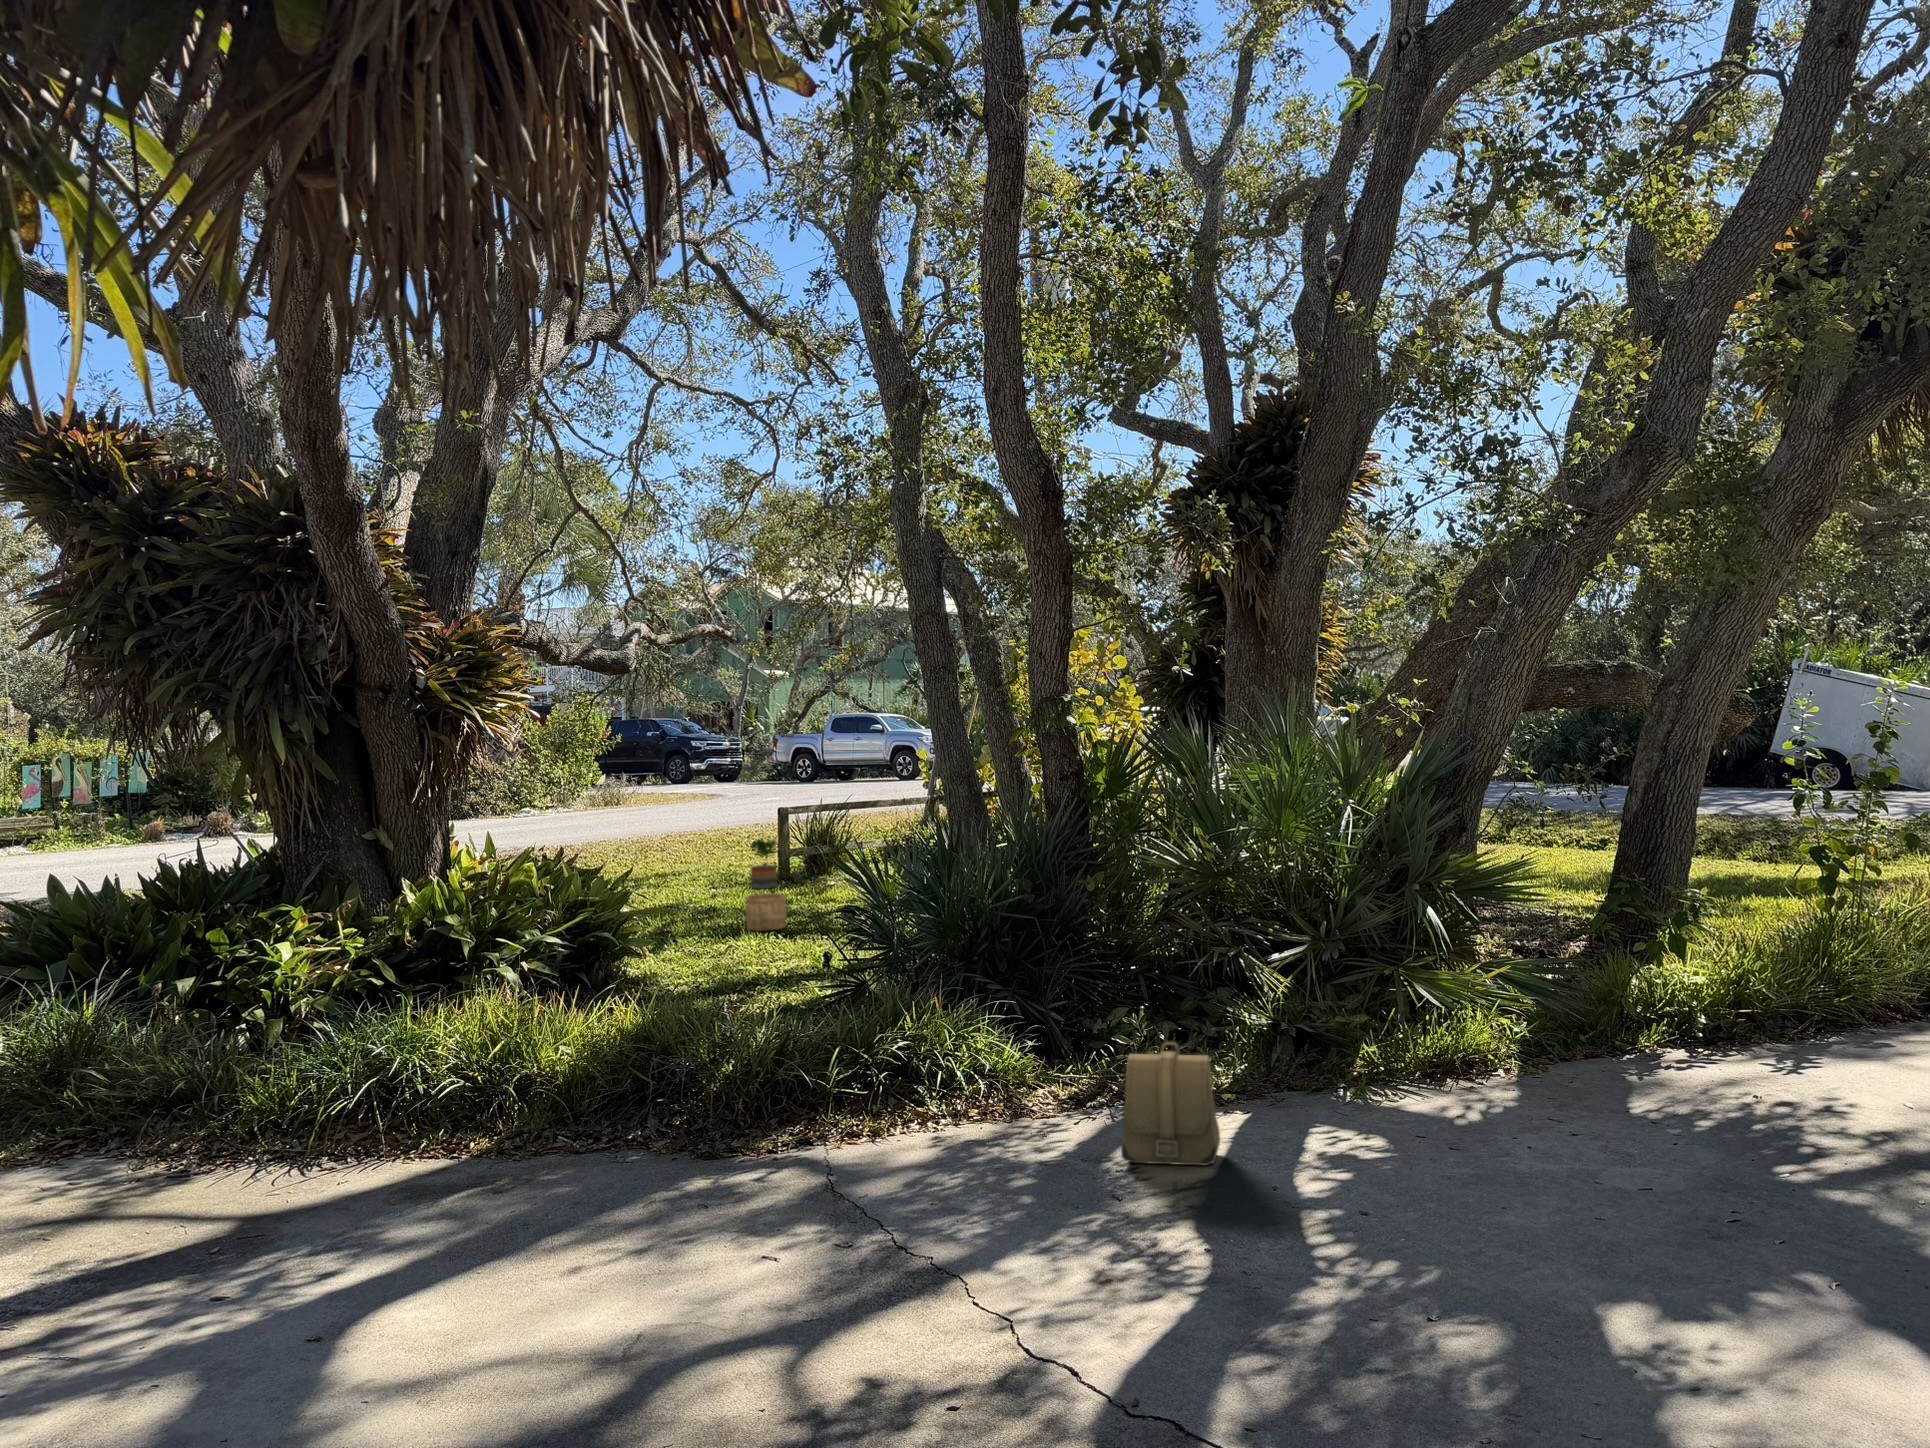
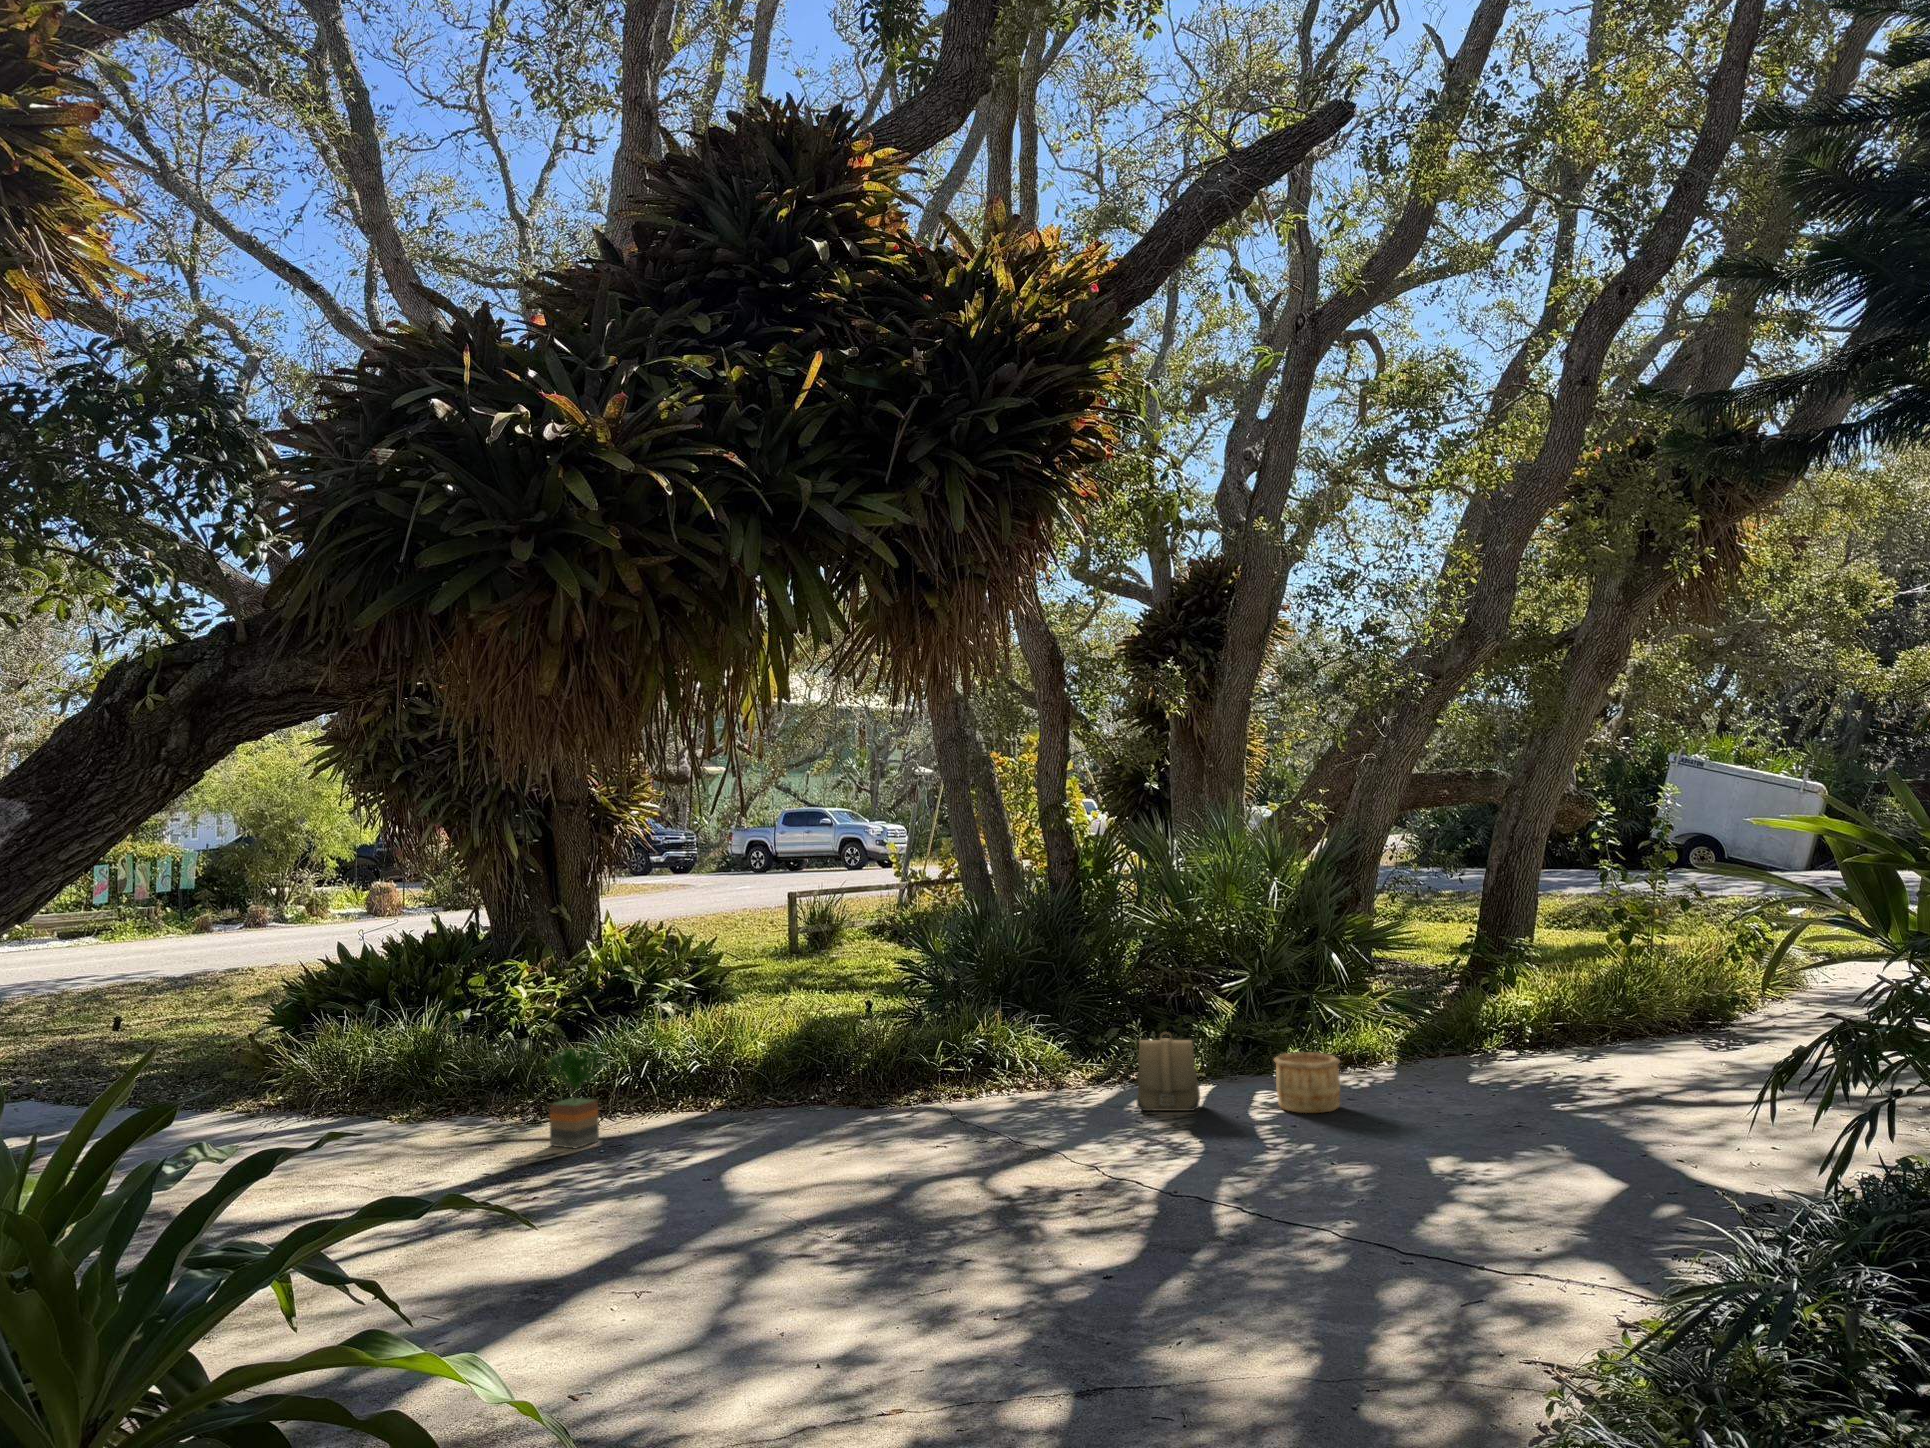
potted tree: present [750,839,780,889] -> present [548,1050,606,1149]
wooden bucket: present [745,893,787,931] -> present [1274,1052,1340,1113]

